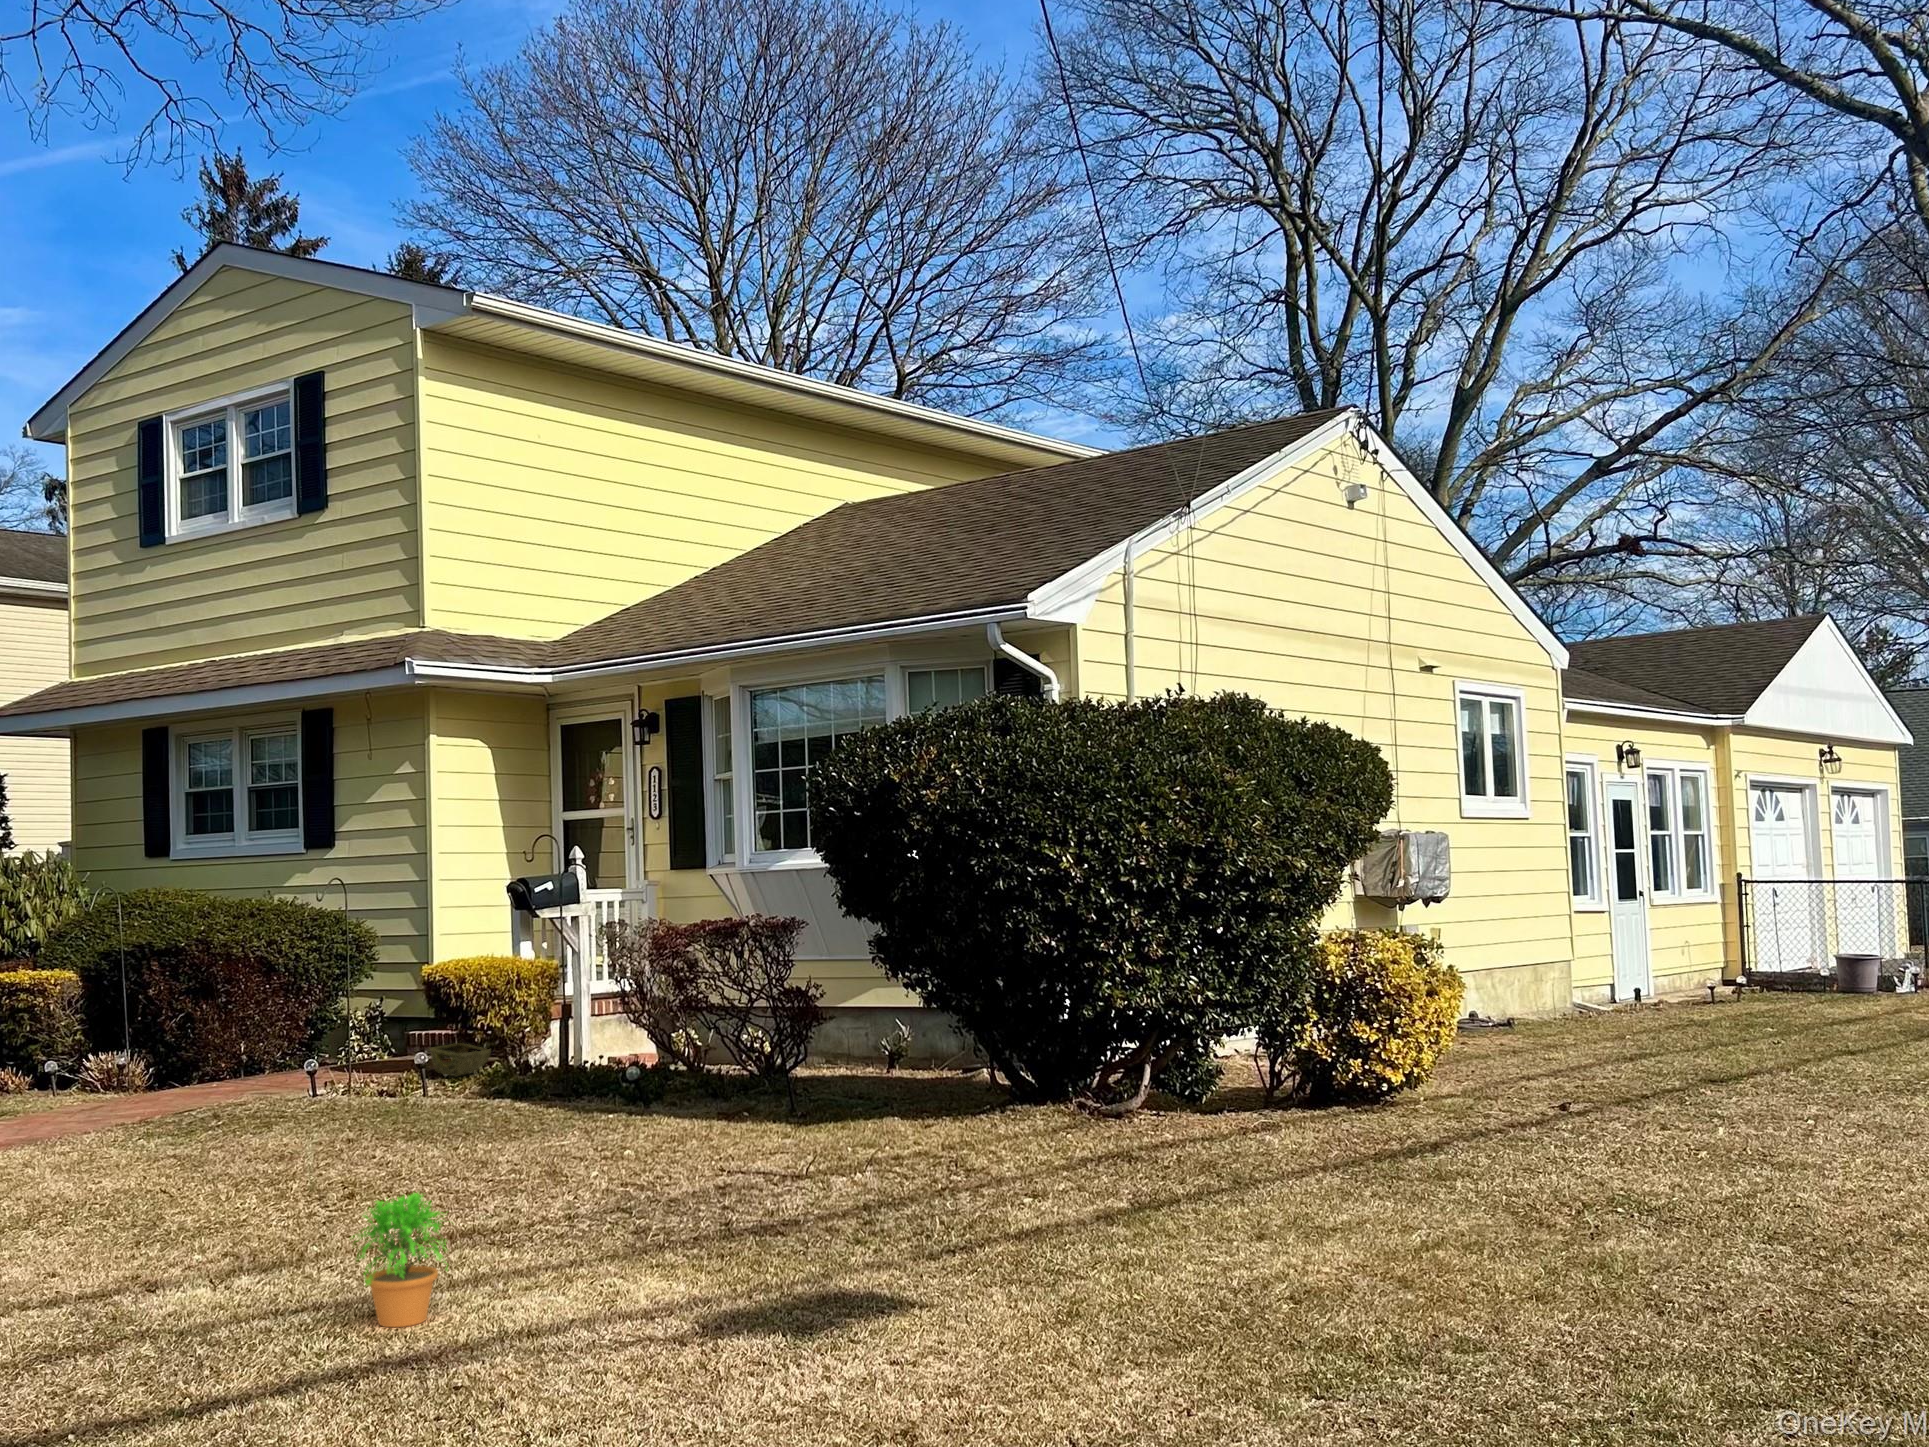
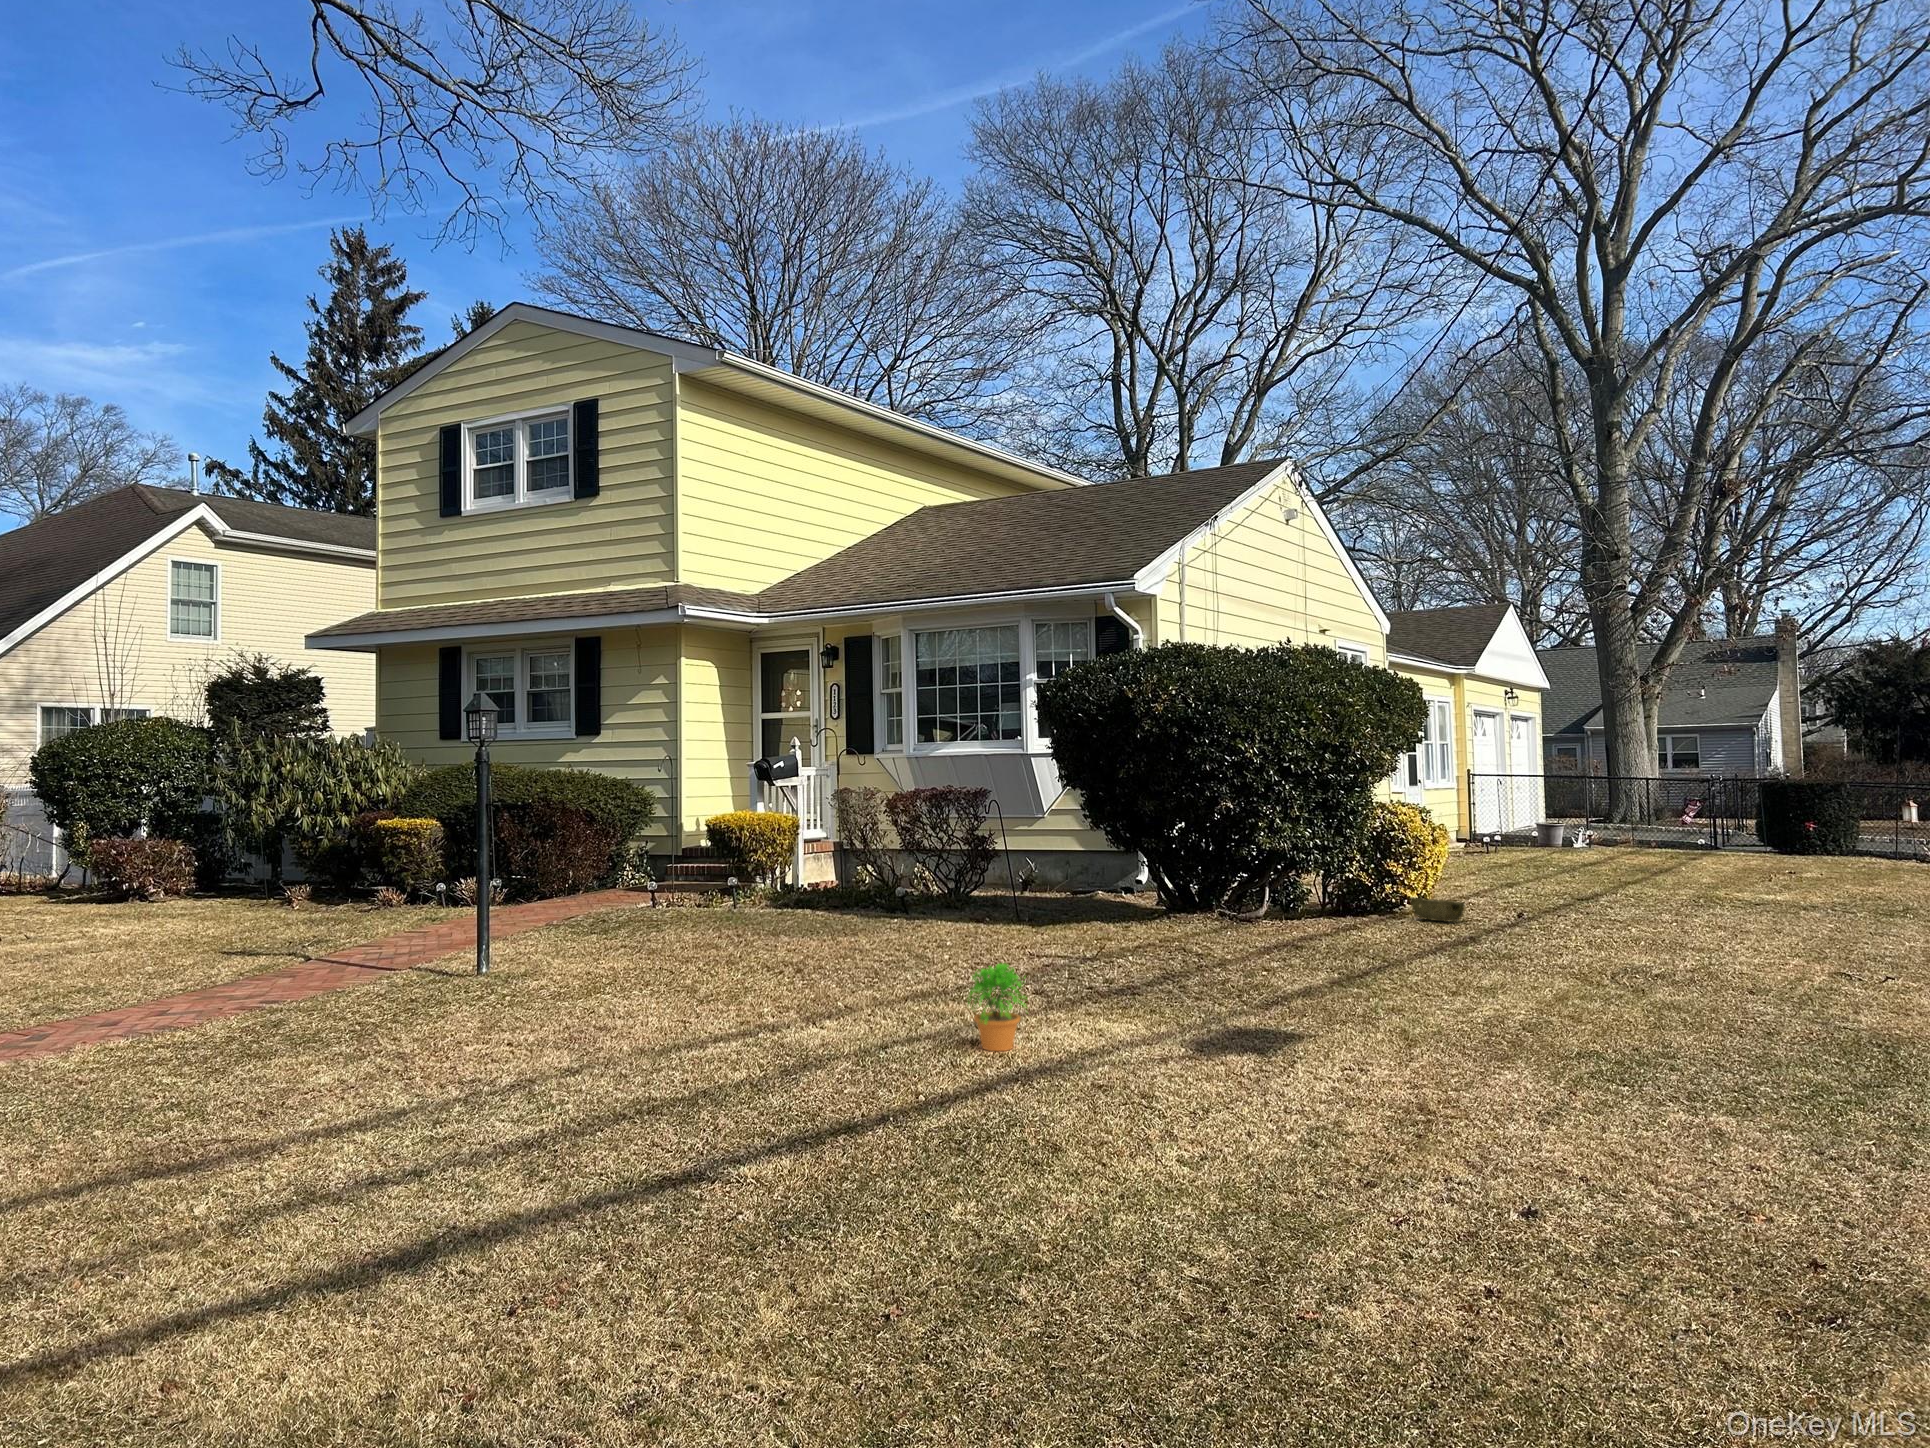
woven basket: present [430,1043,491,1076] -> present [1410,897,1465,922]

